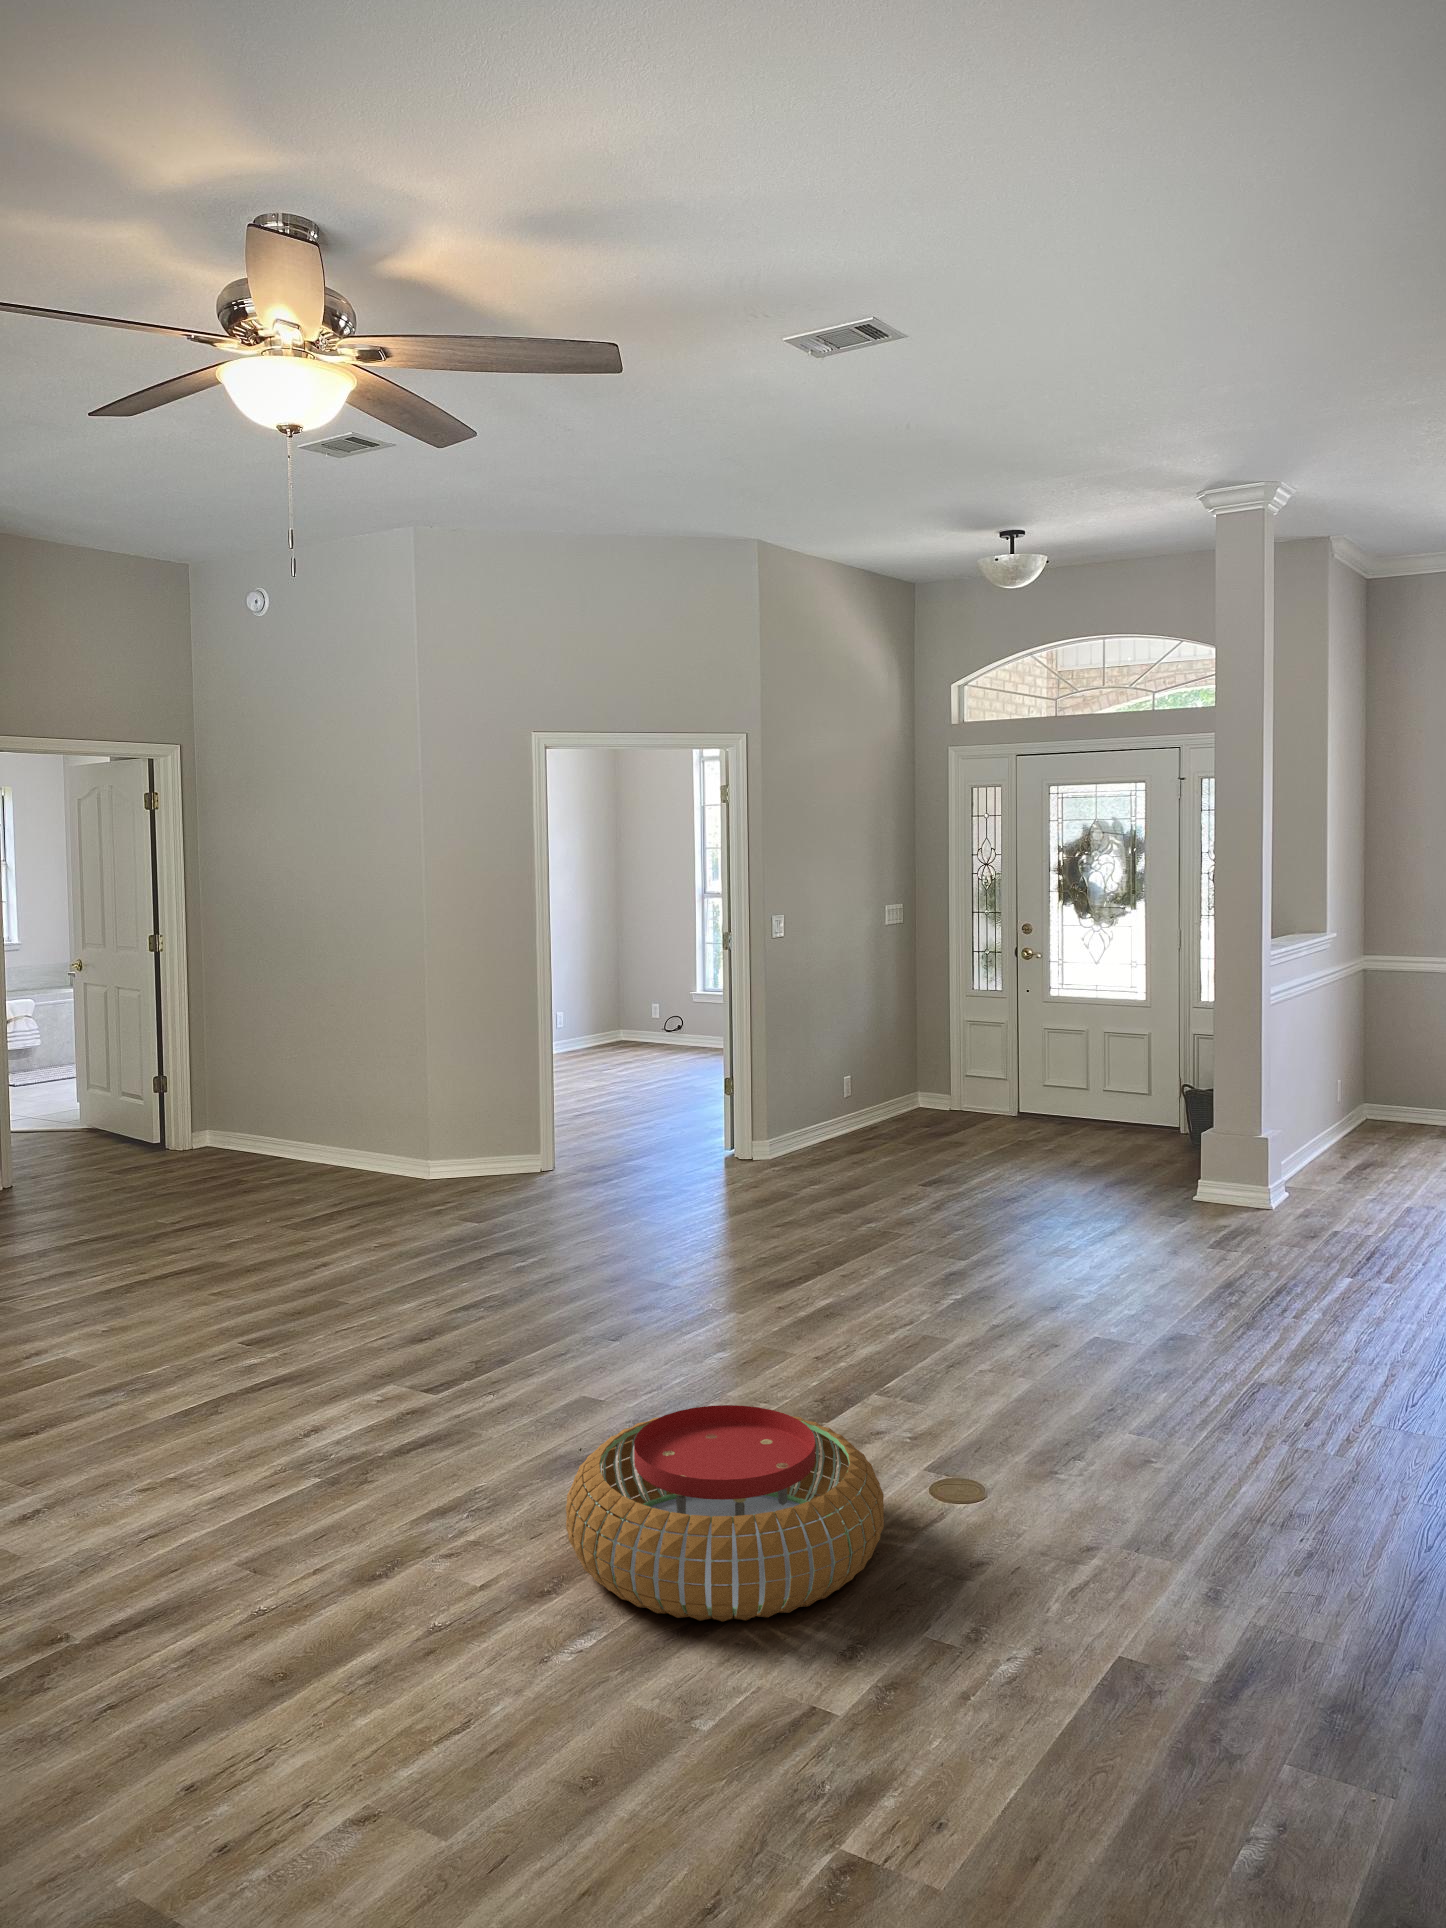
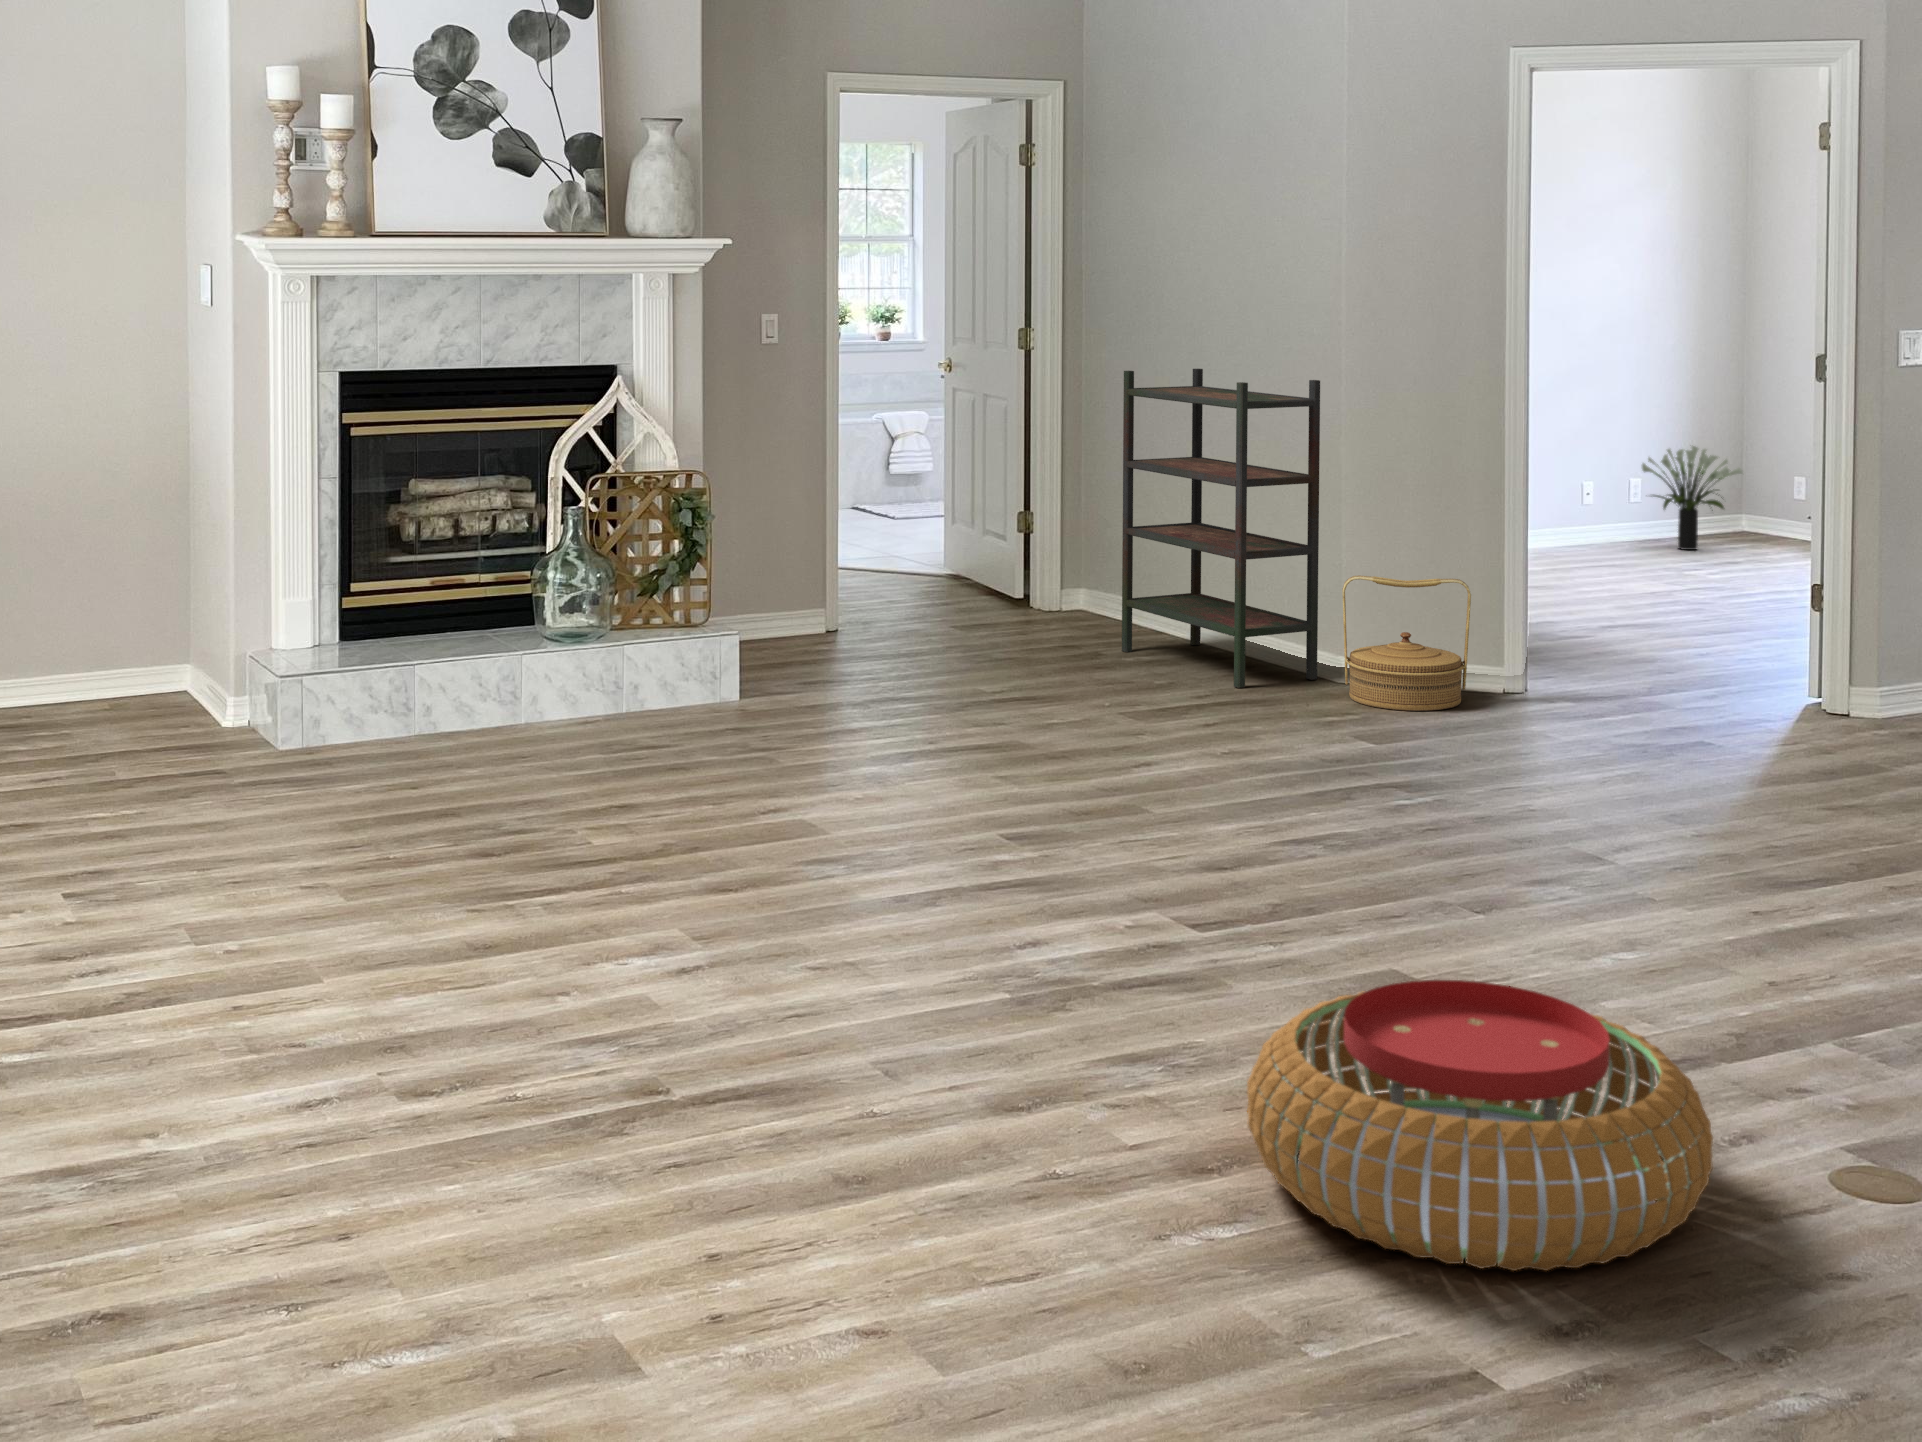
bookshelf: none [251,959,413,1194] -> present [1122,369,1320,688]
potted plant: none [570,988,633,1057] -> present [1642,446,1743,550]
woven basket: none [435,1099,524,1196] -> present [1342,575,1471,711]

